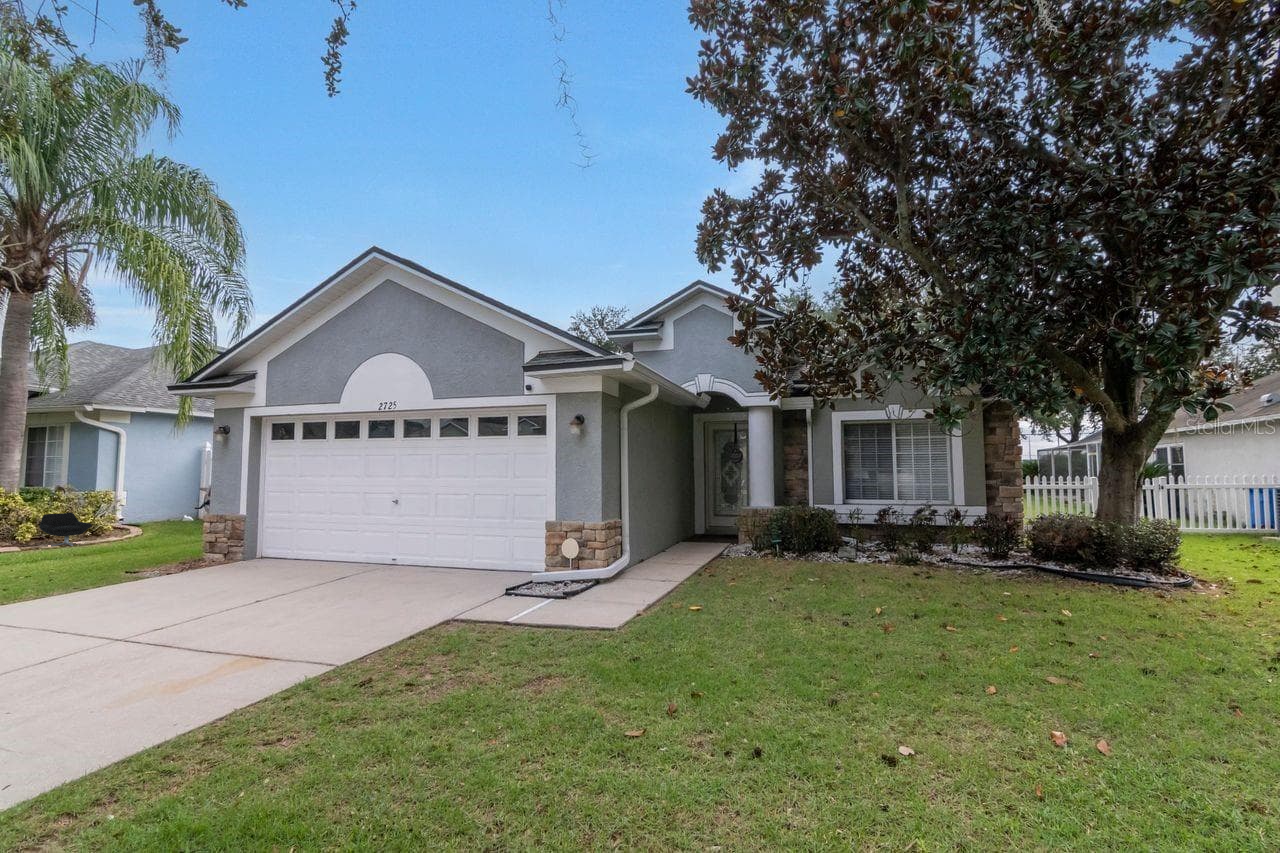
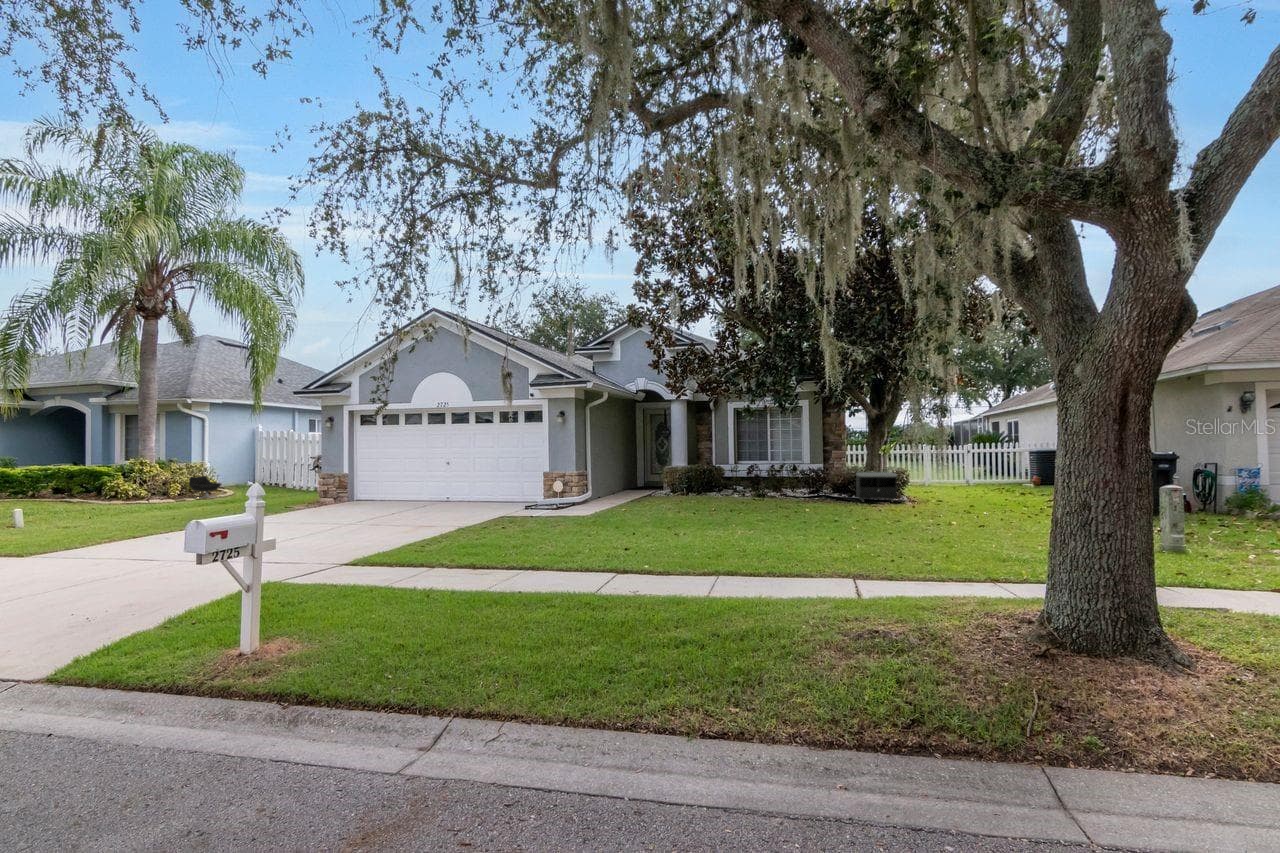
storage bench: none [1093,527,1186,582] -> present [856,472,897,501]

